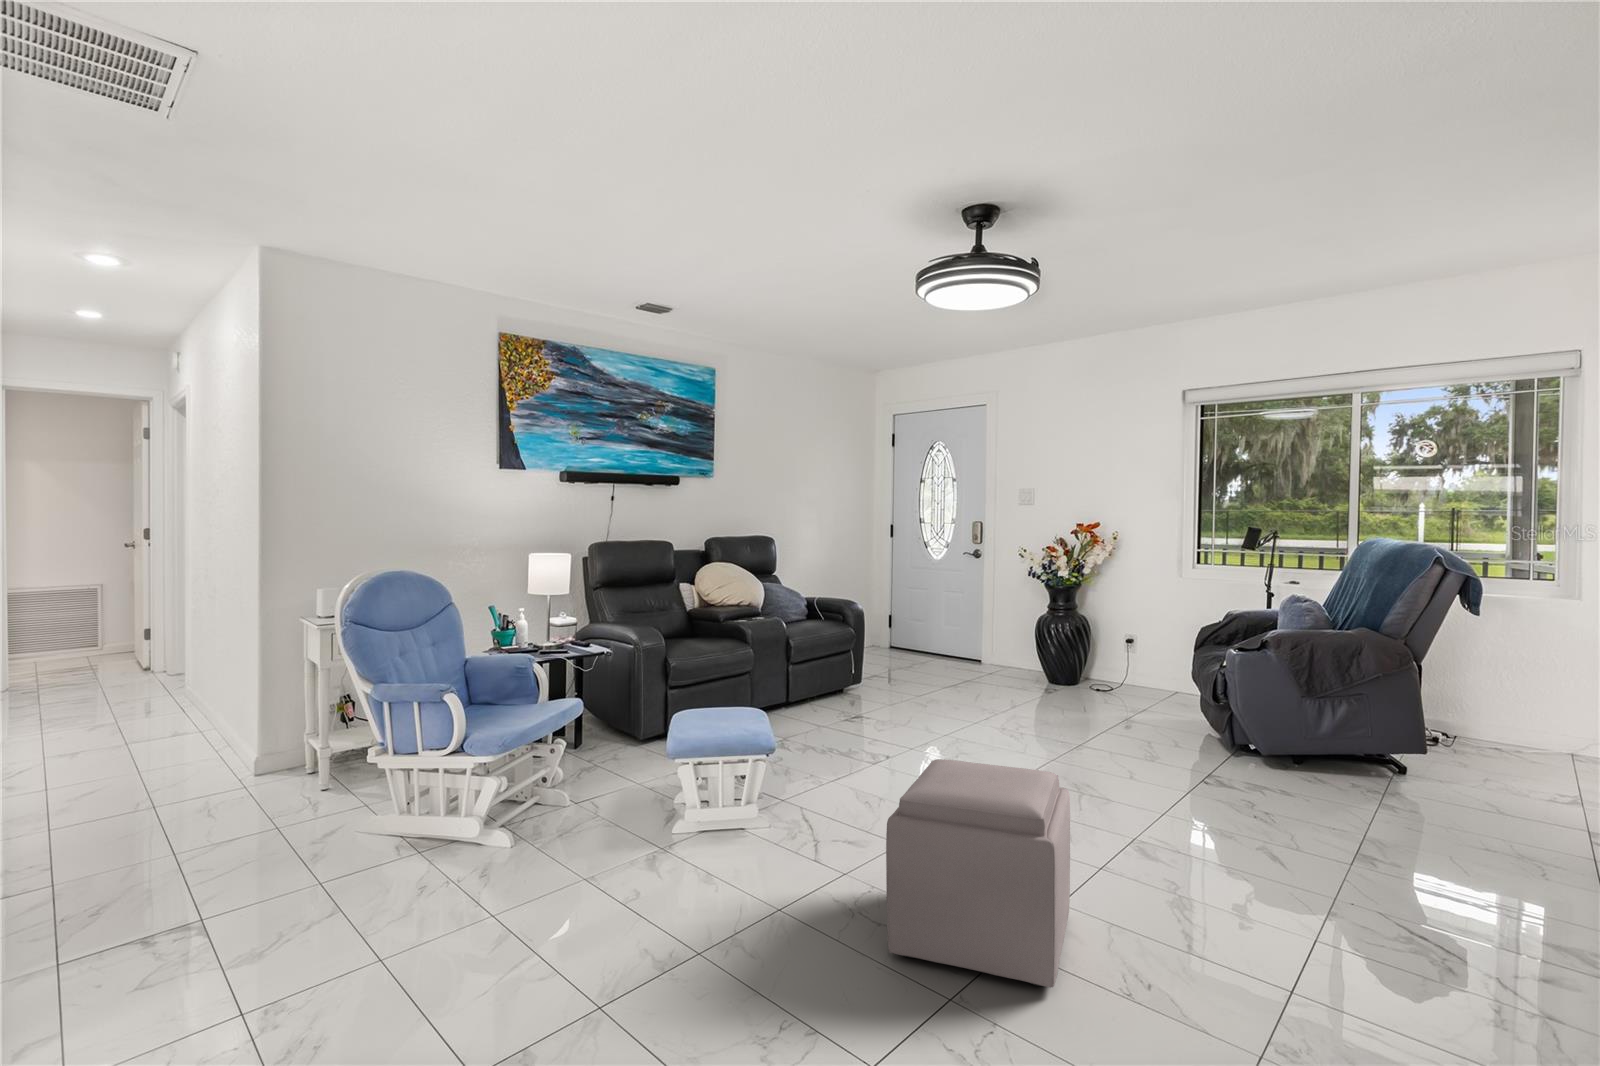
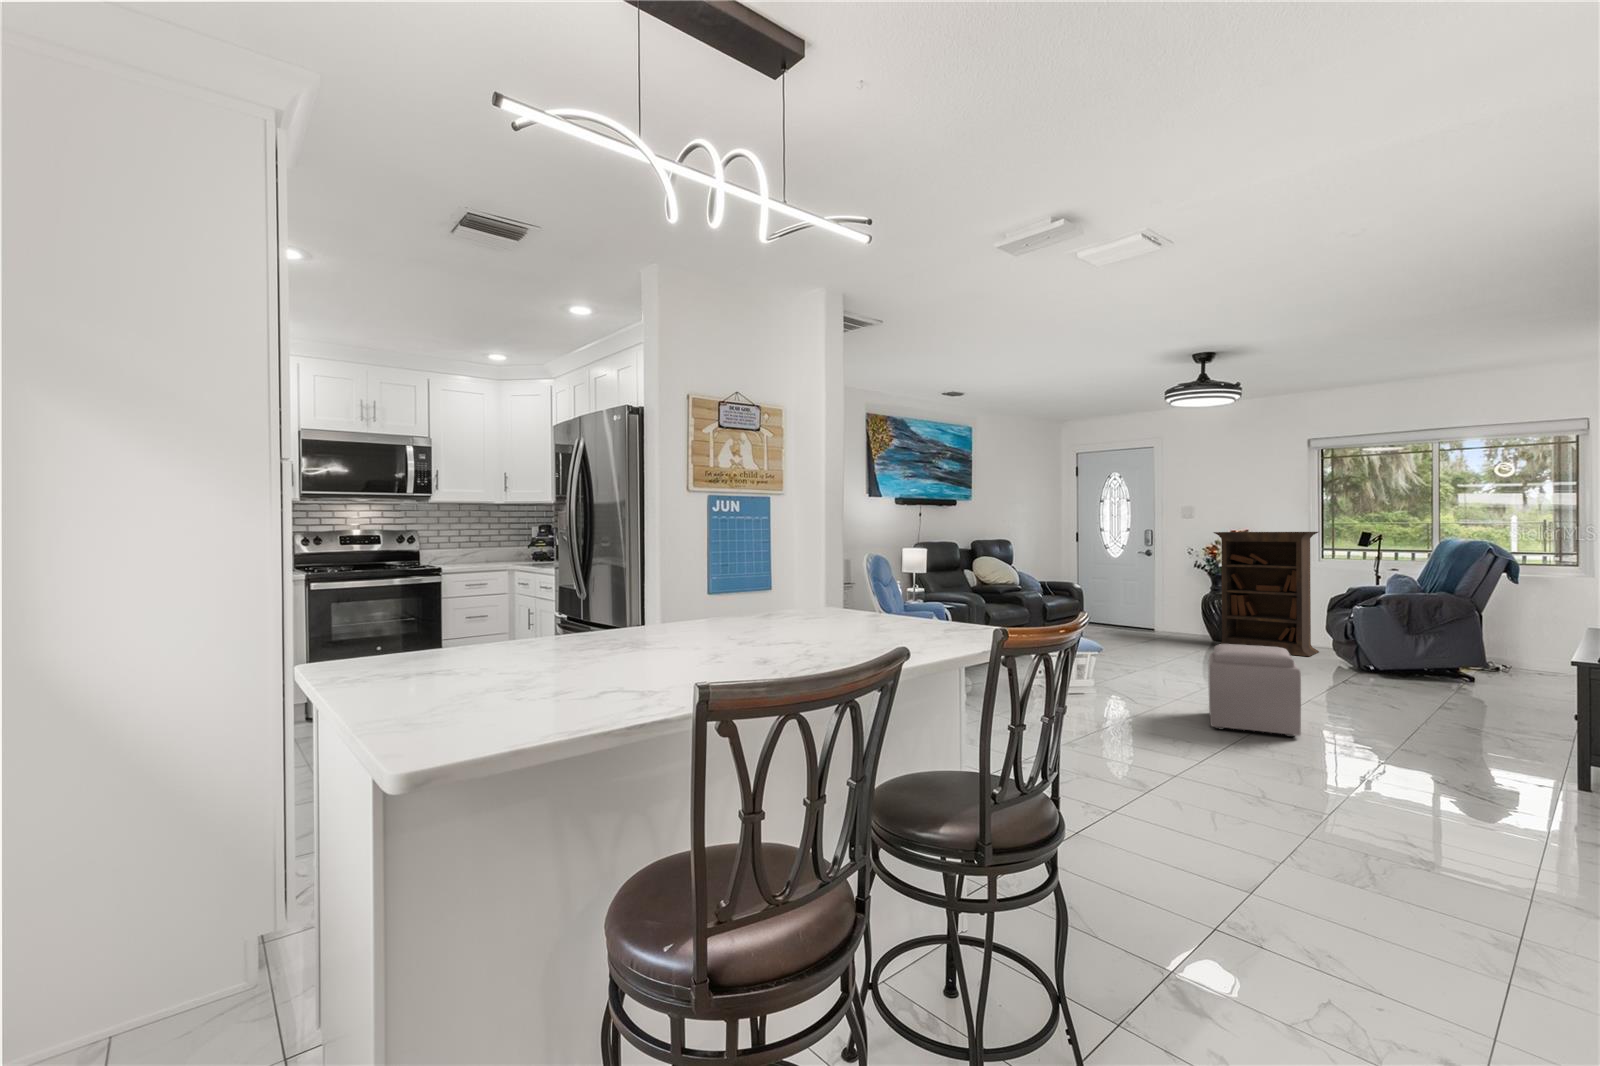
bookcase: none [1044,525,1194,718] -> present [1214,532,1319,656]

